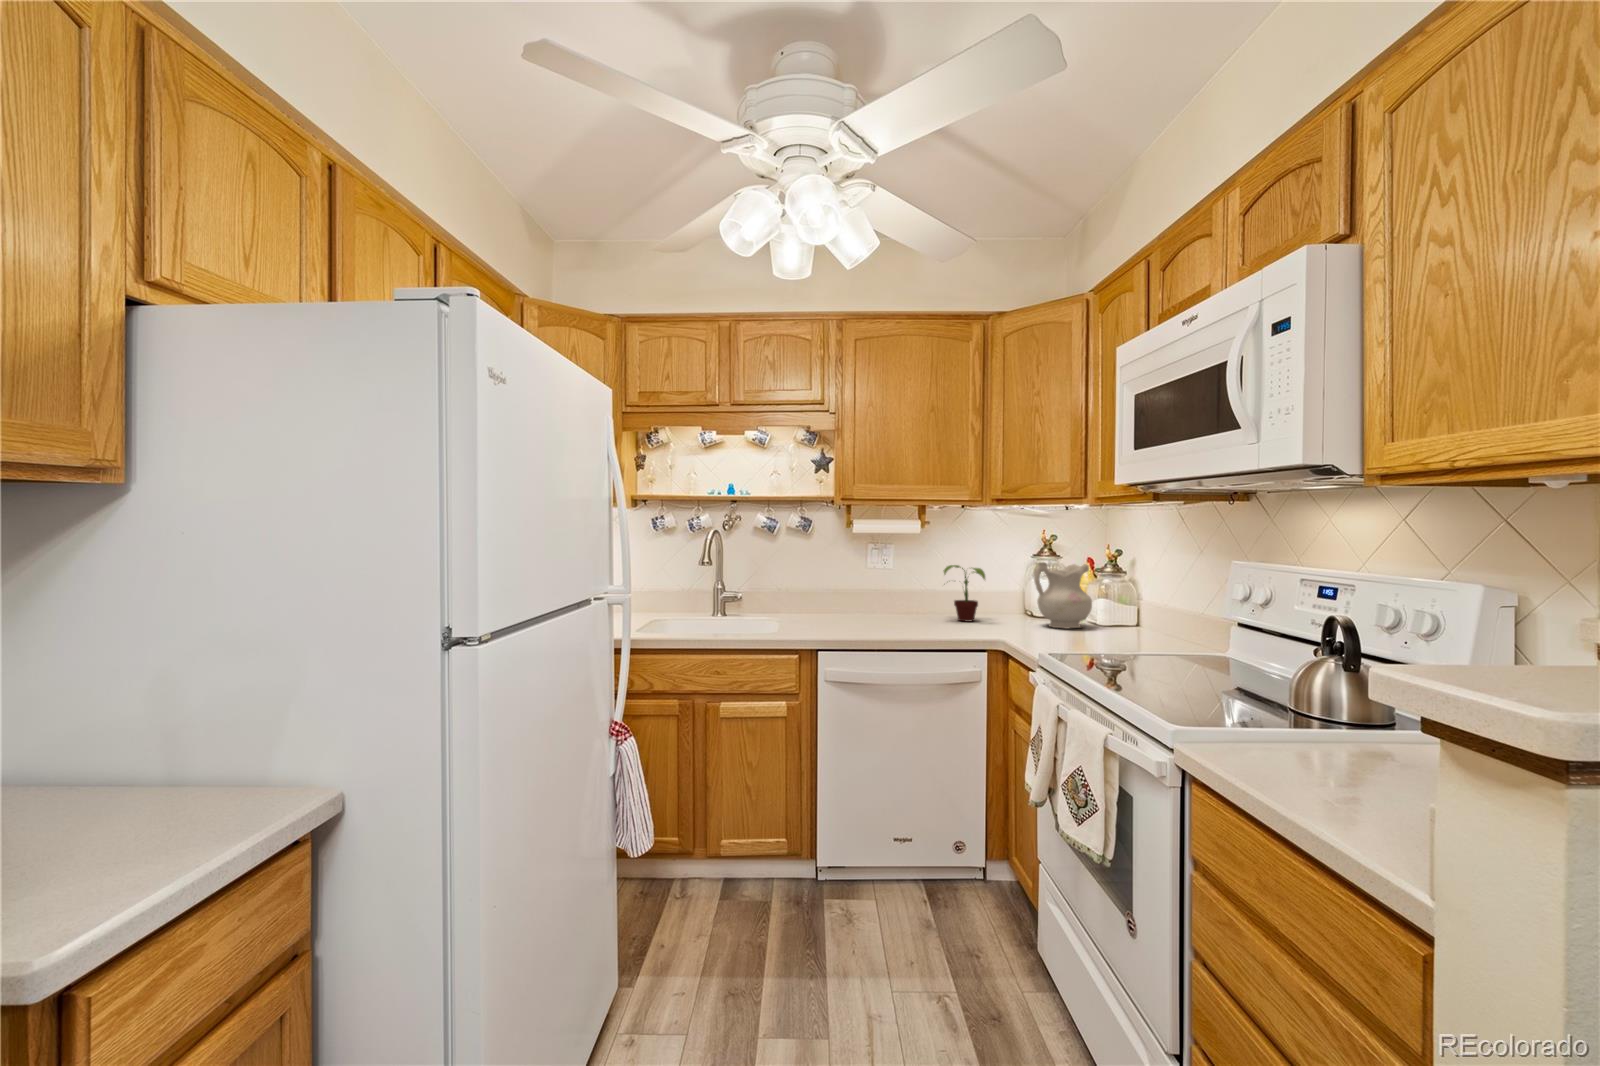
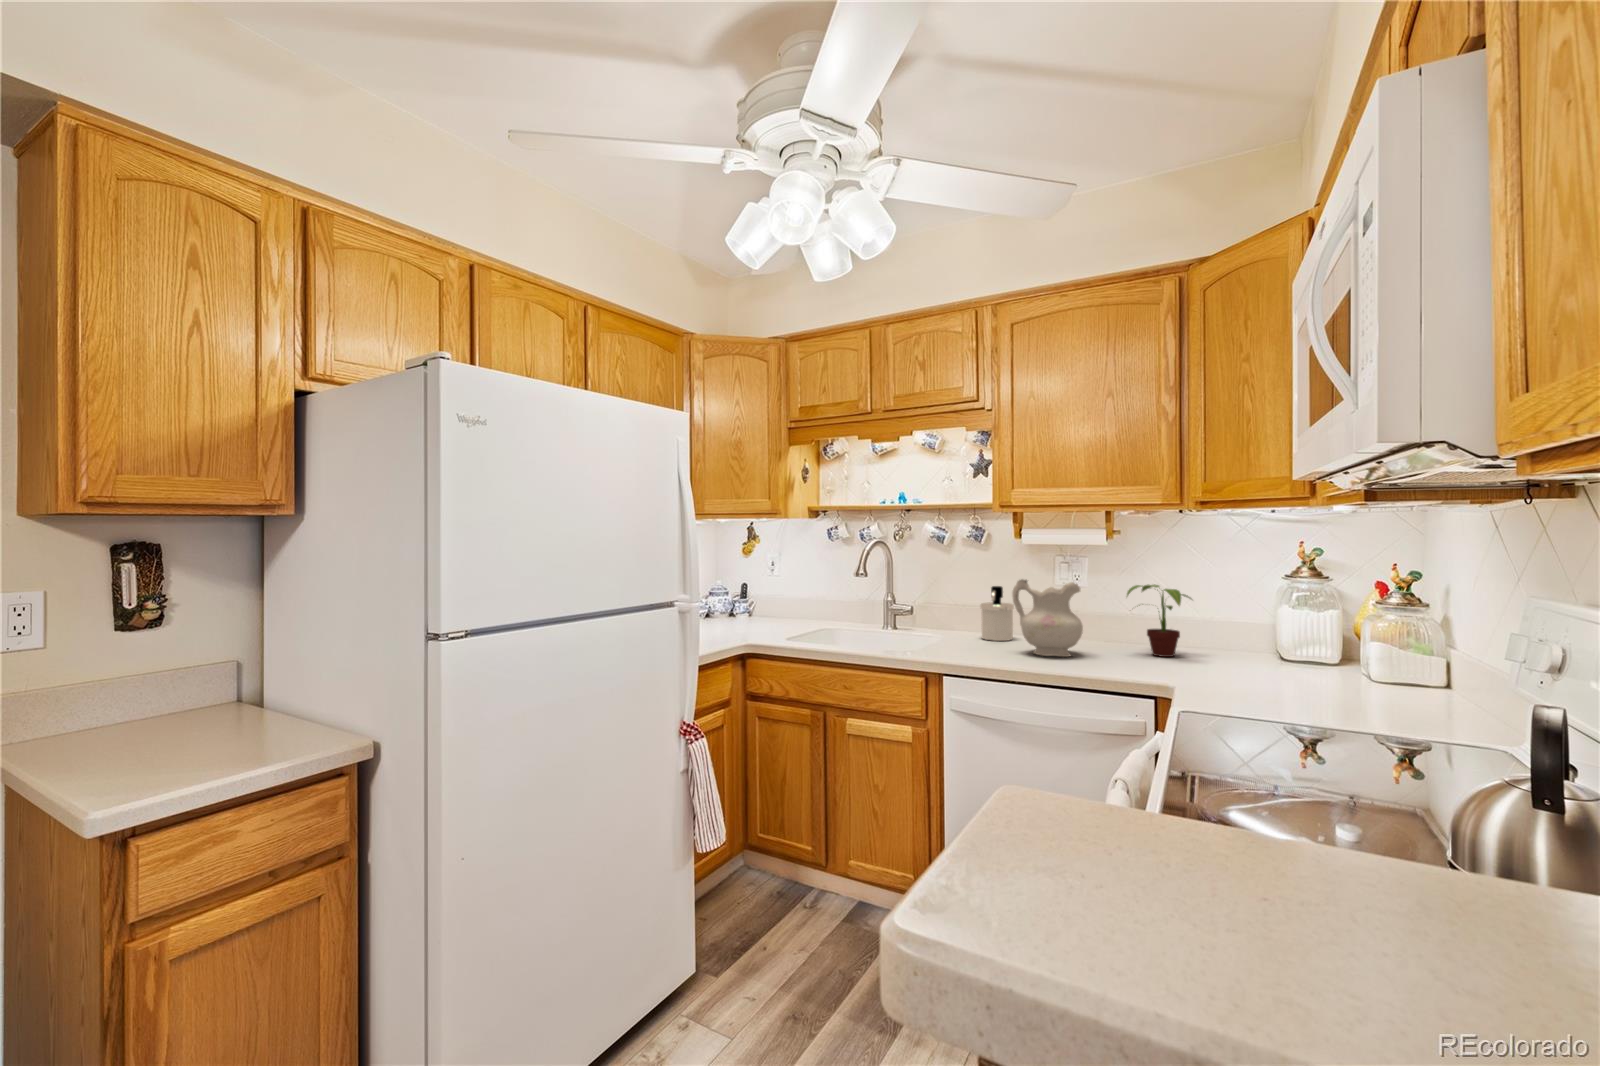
ceramic pitcher: present [1034,562,1092,629] -> present [1012,579,1083,657]
soap dispenser: none [812,570,840,618] -> present [980,586,1014,641]

